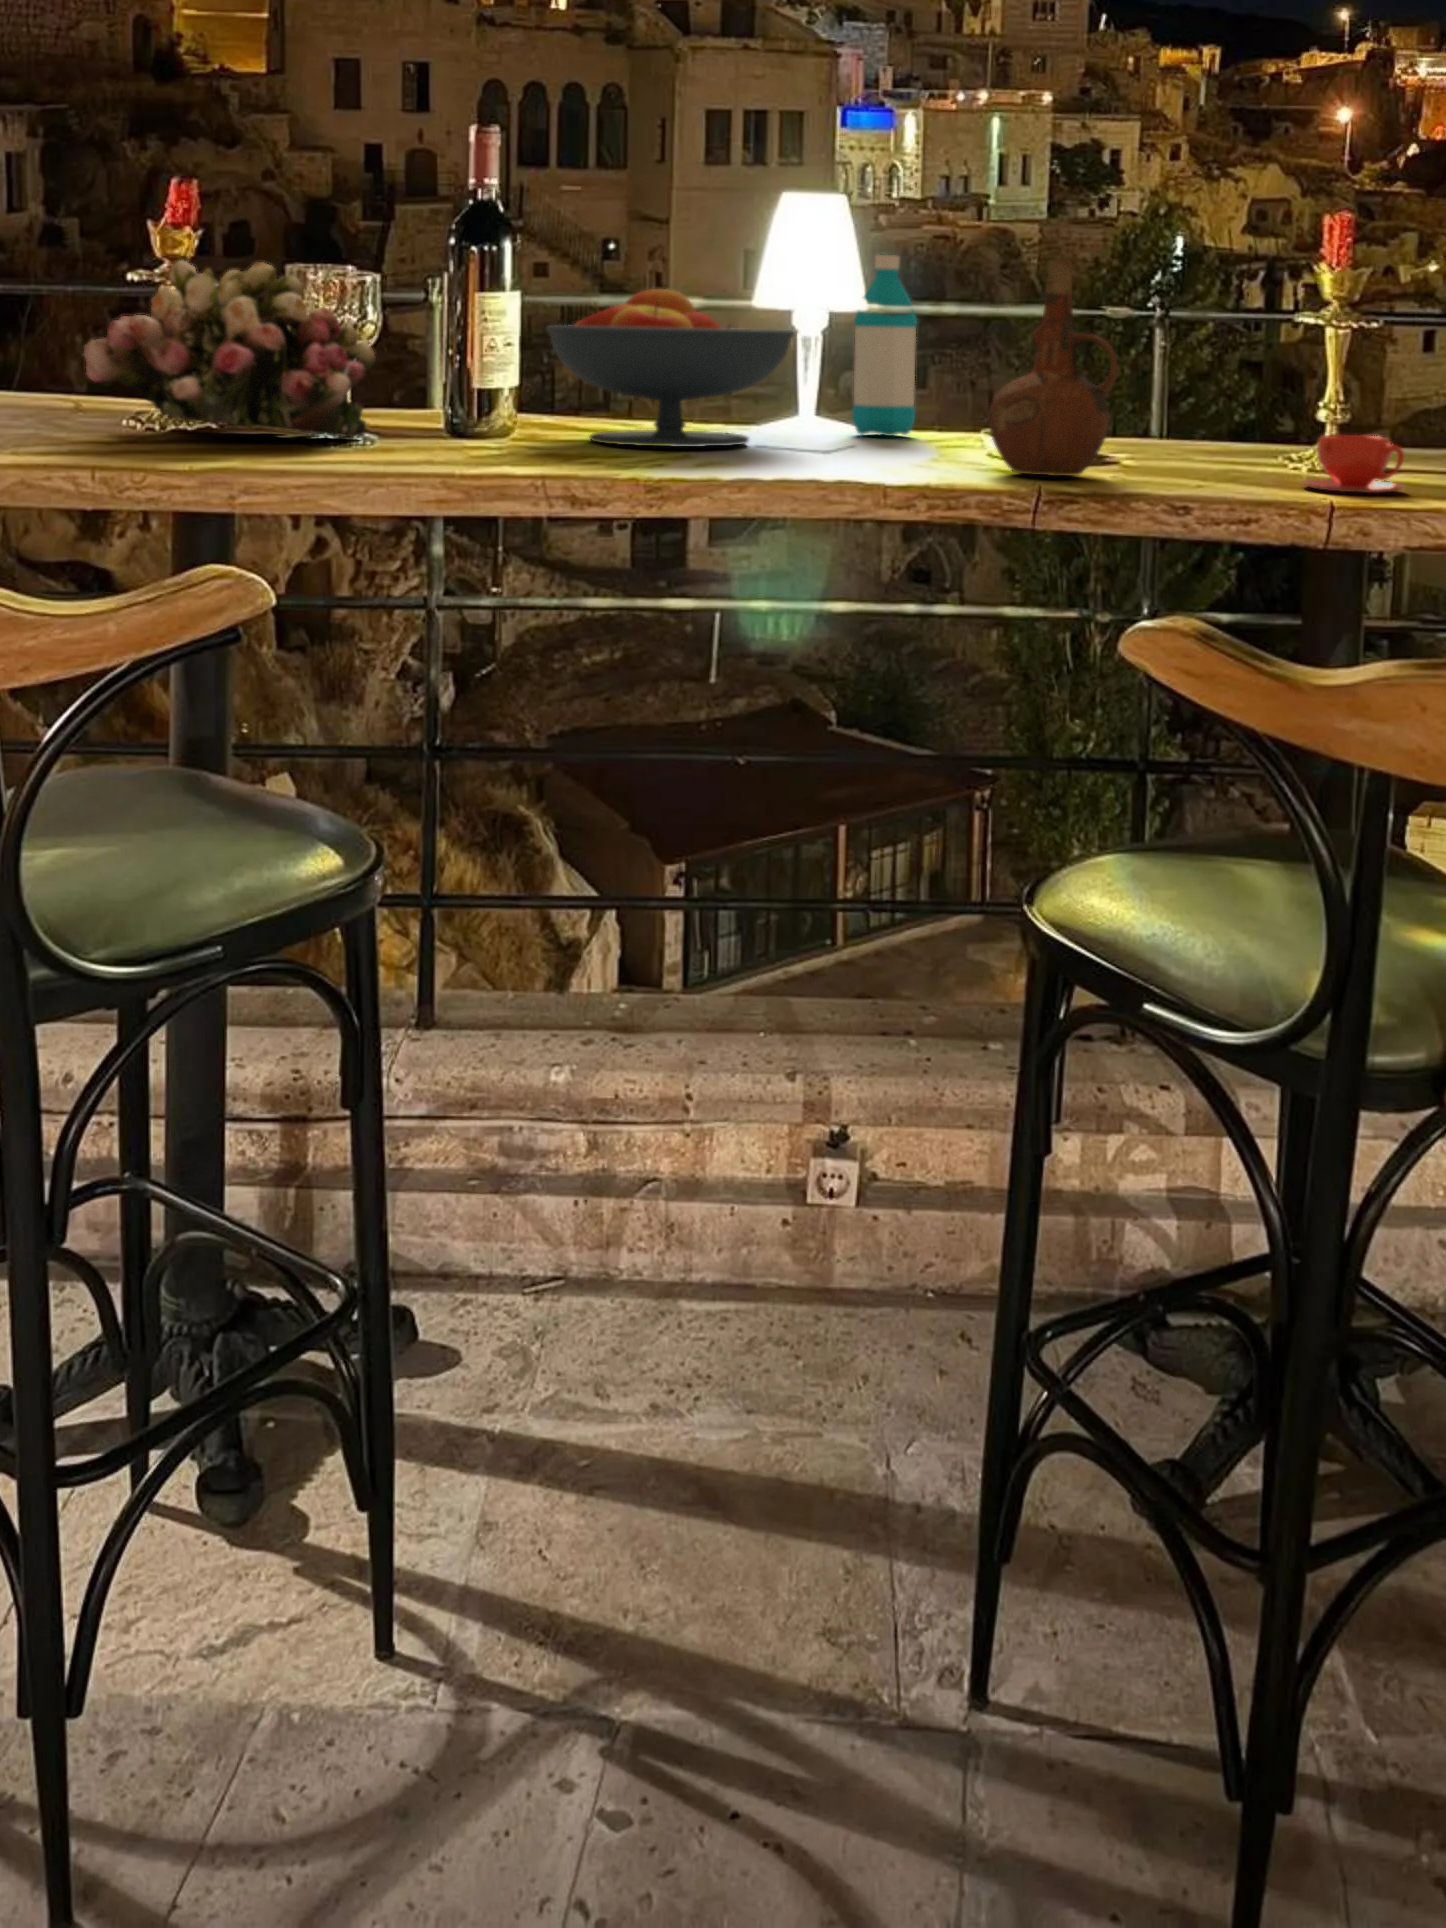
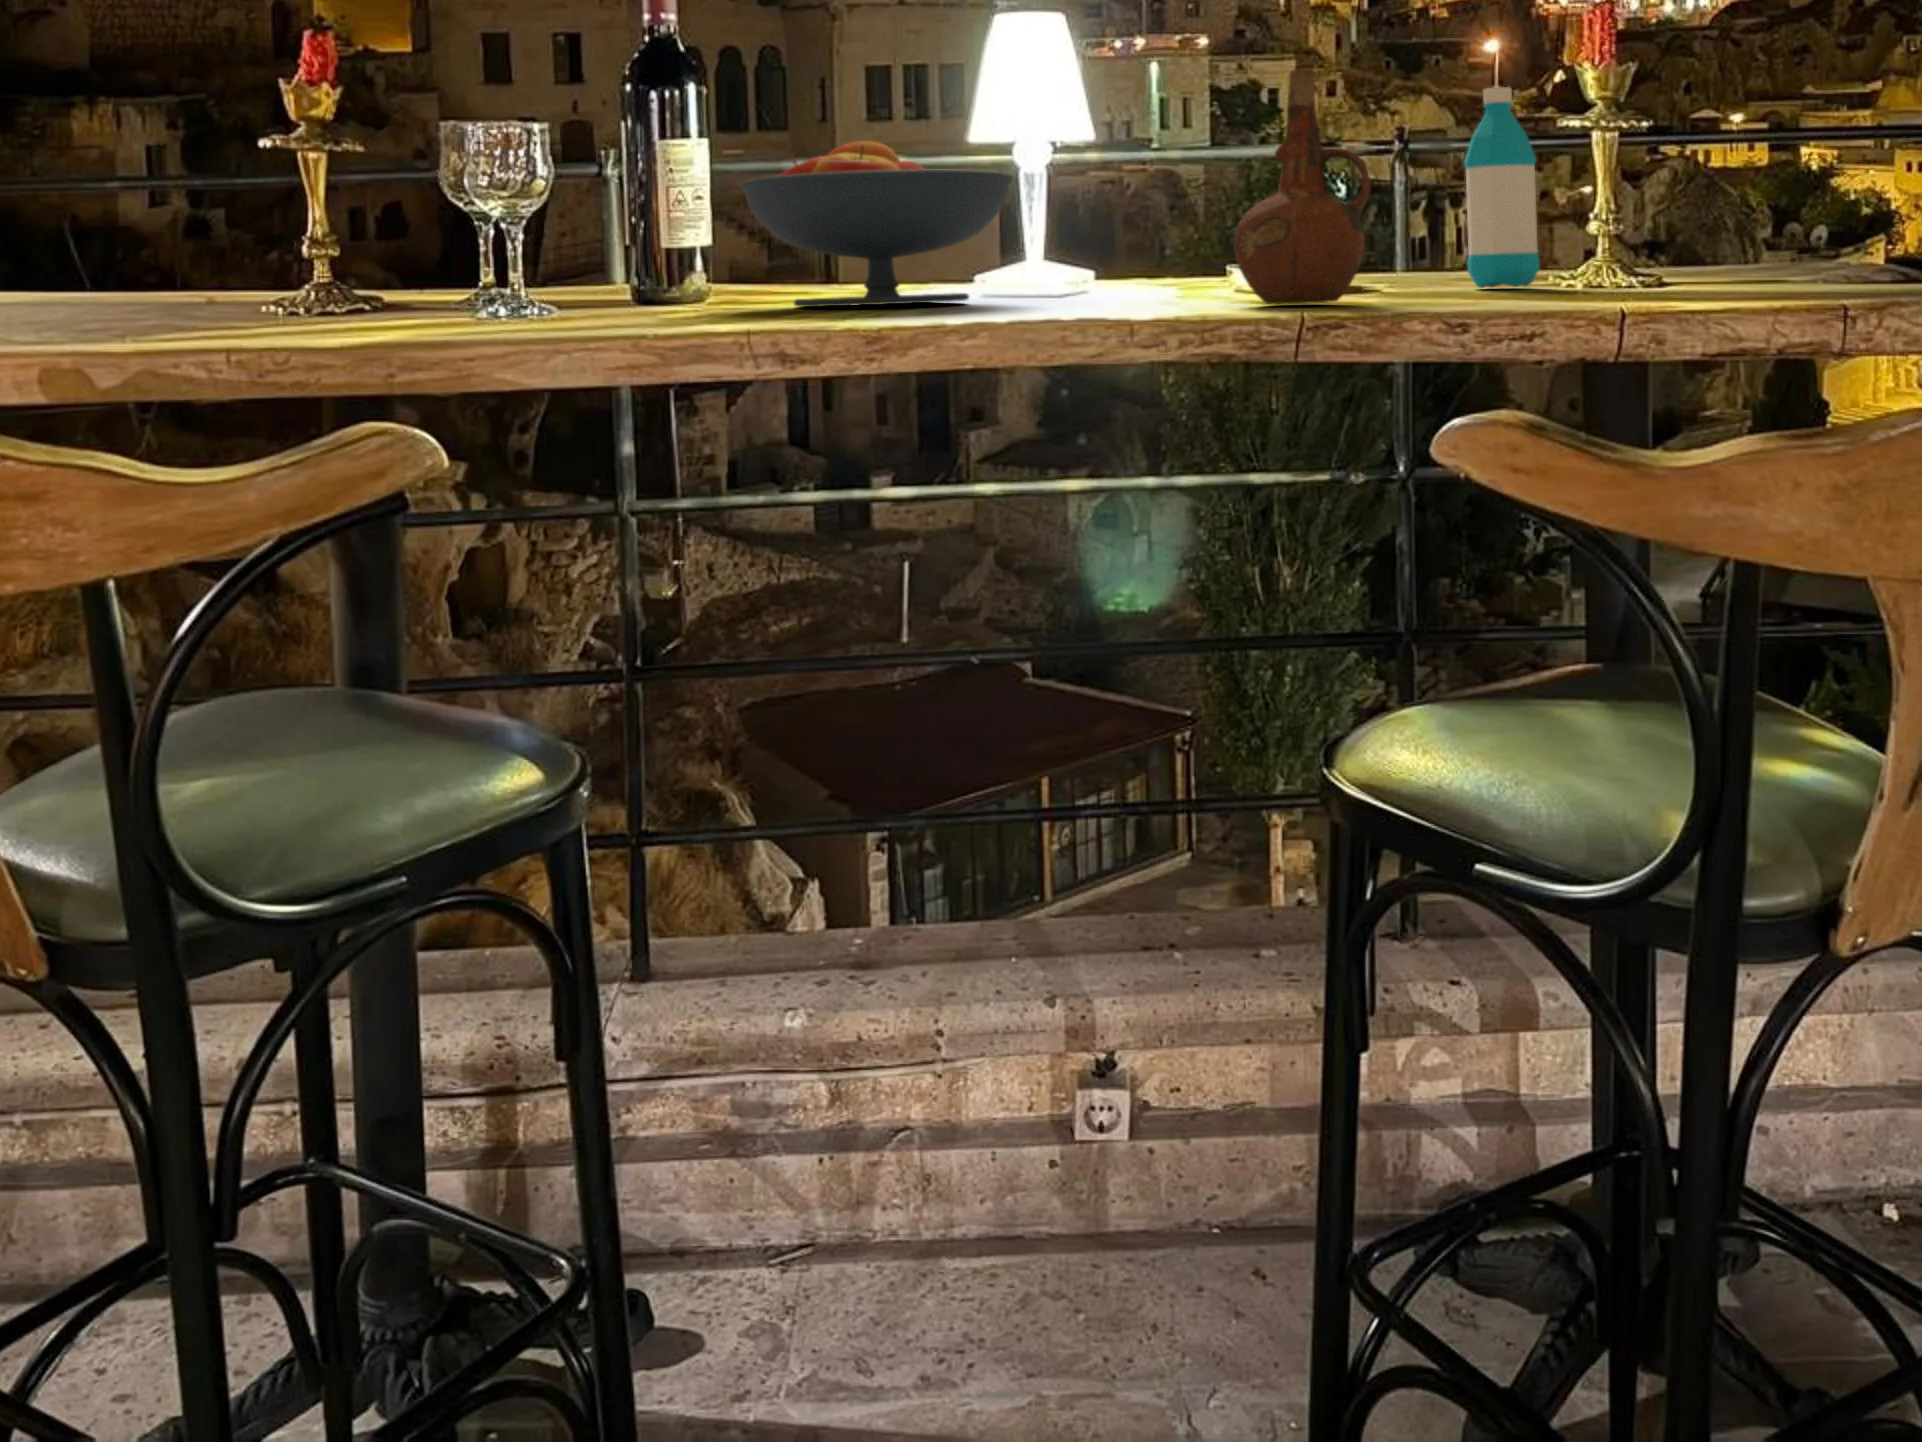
water bottle: present [852,255,917,436] -> present [1464,87,1539,288]
flower arrangement: present [83,261,376,437] -> none [220,121,552,314]
teacup: present [1303,435,1405,493] -> none [1575,241,1687,300]

